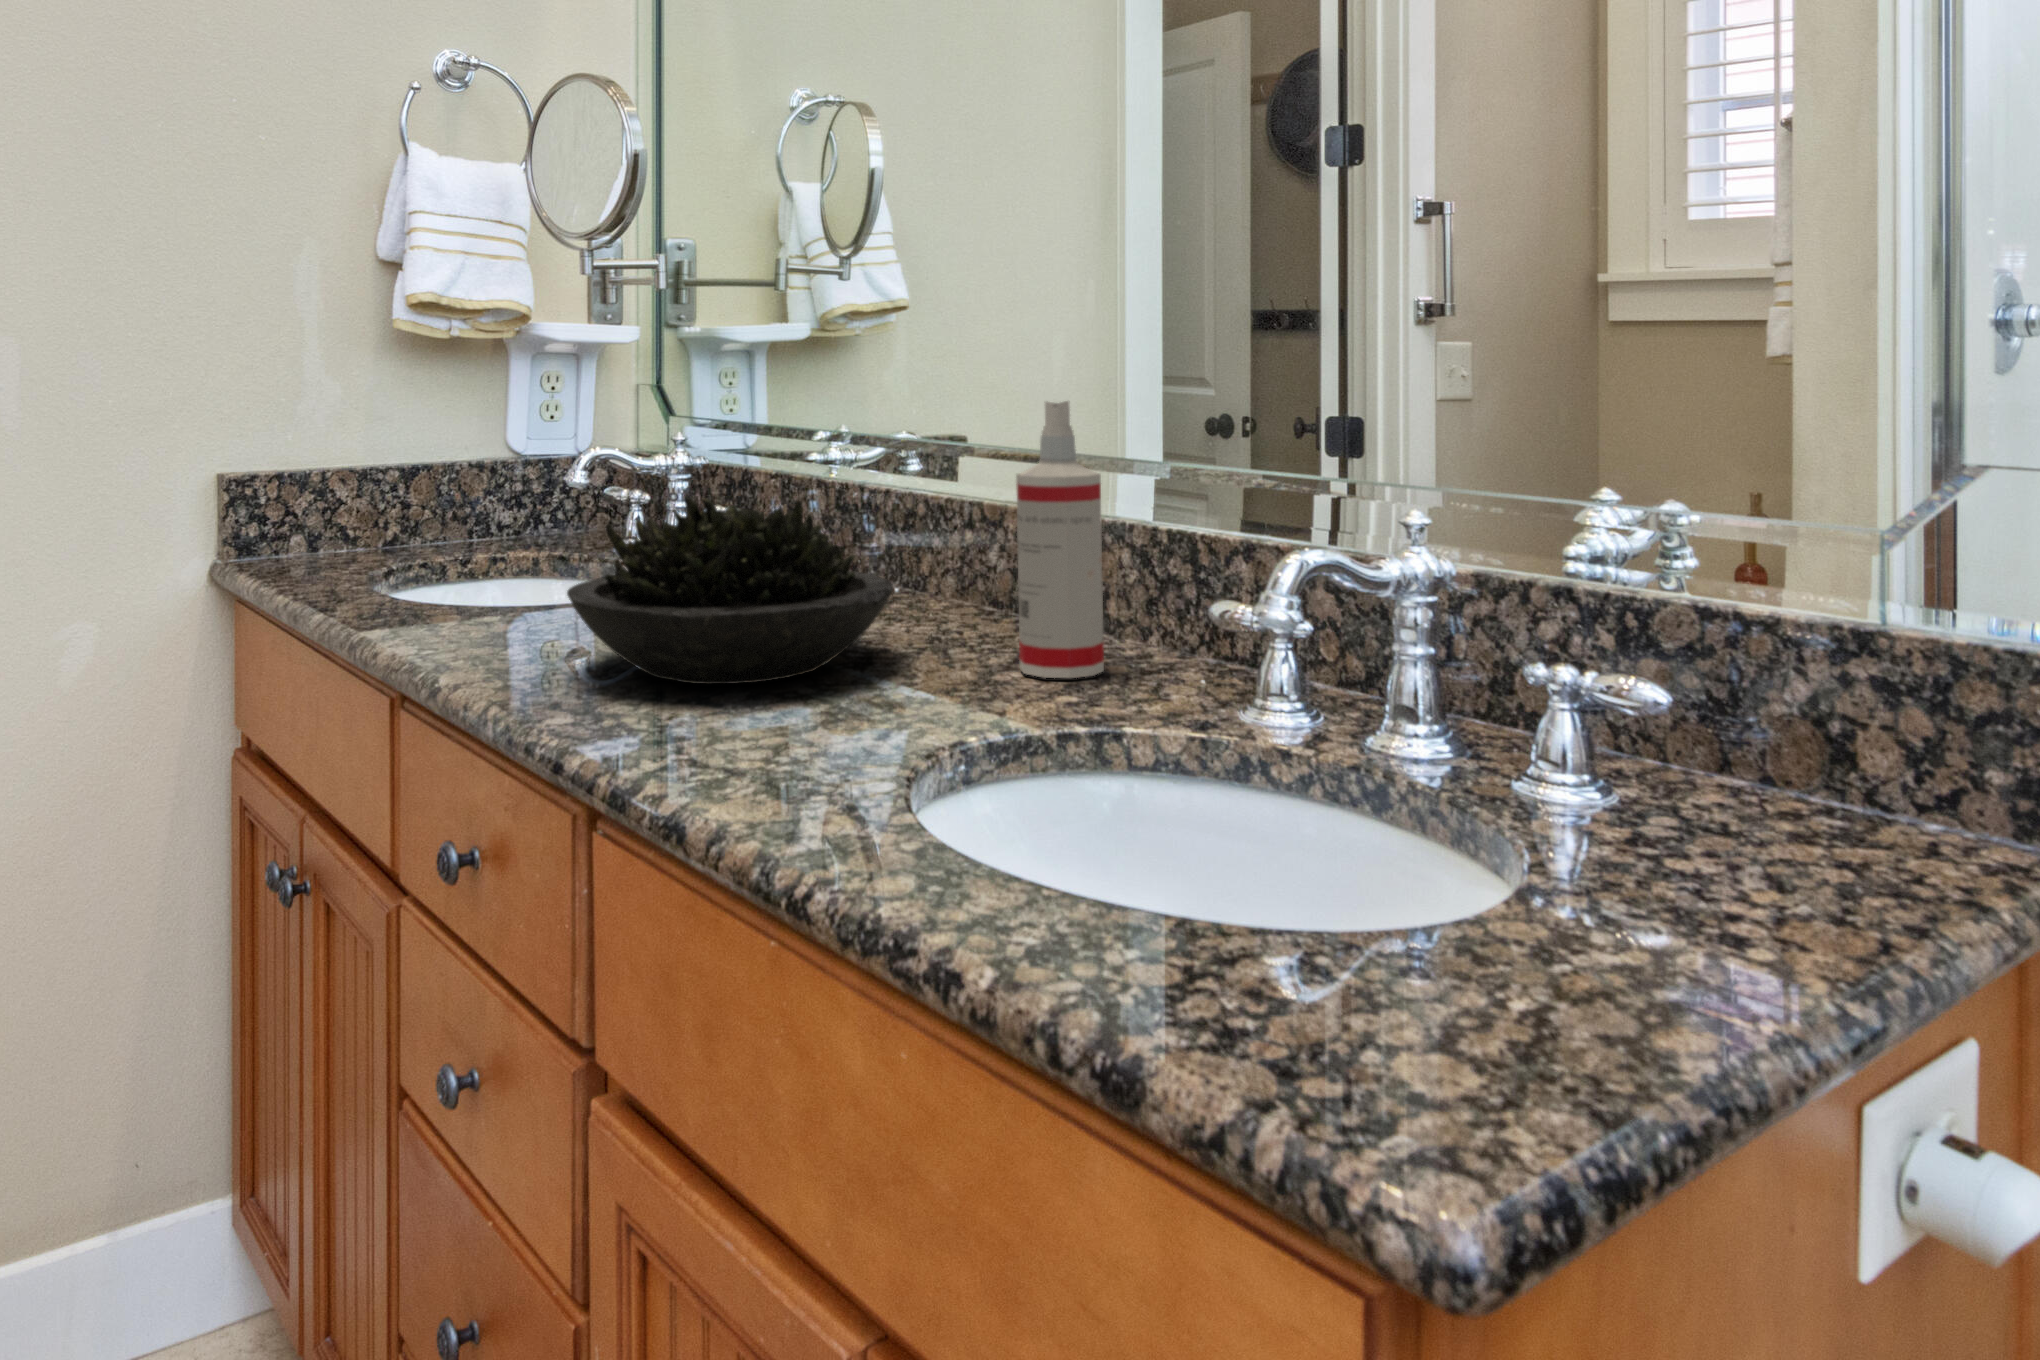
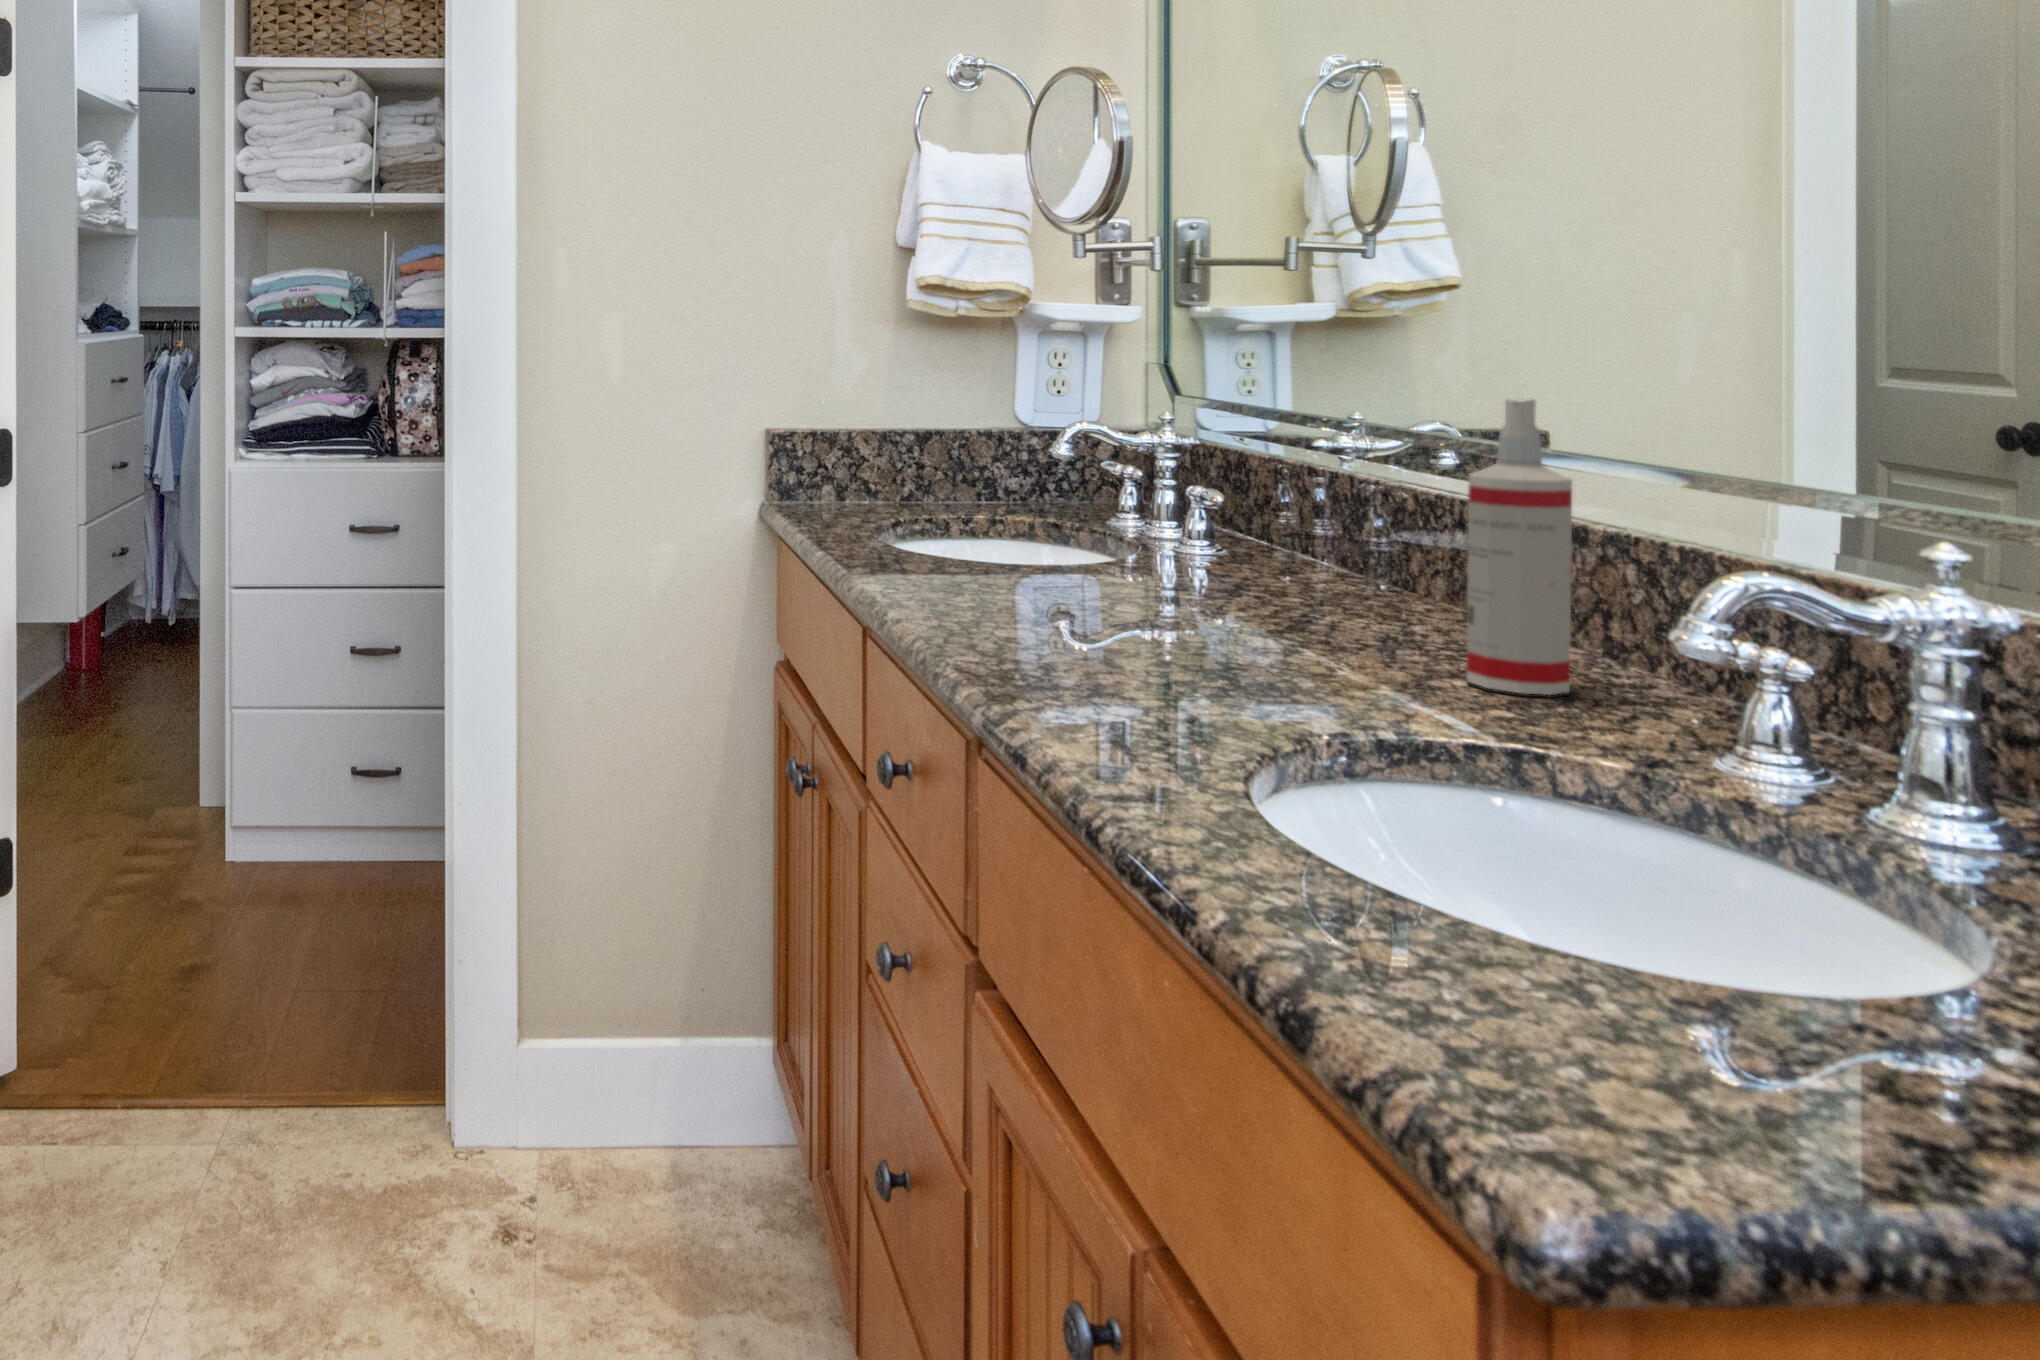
succulent plant: present [567,497,893,684] -> none [998,473,1329,652]

